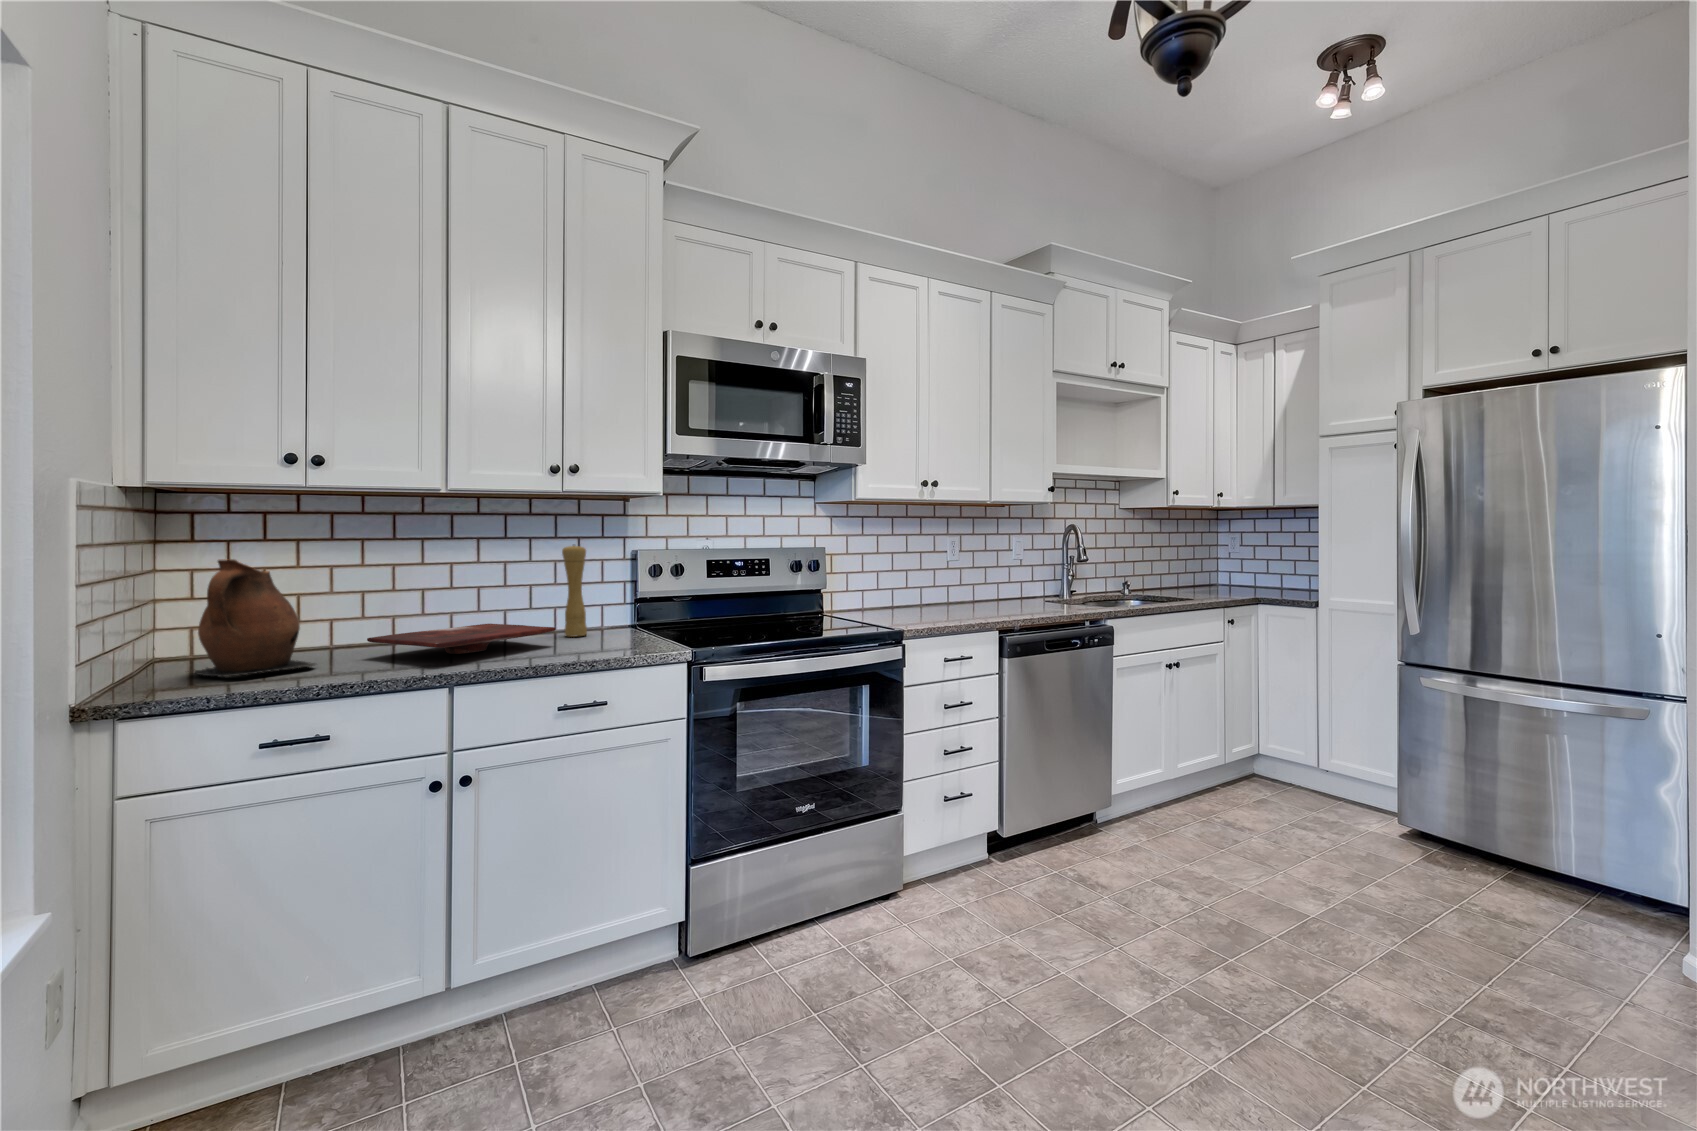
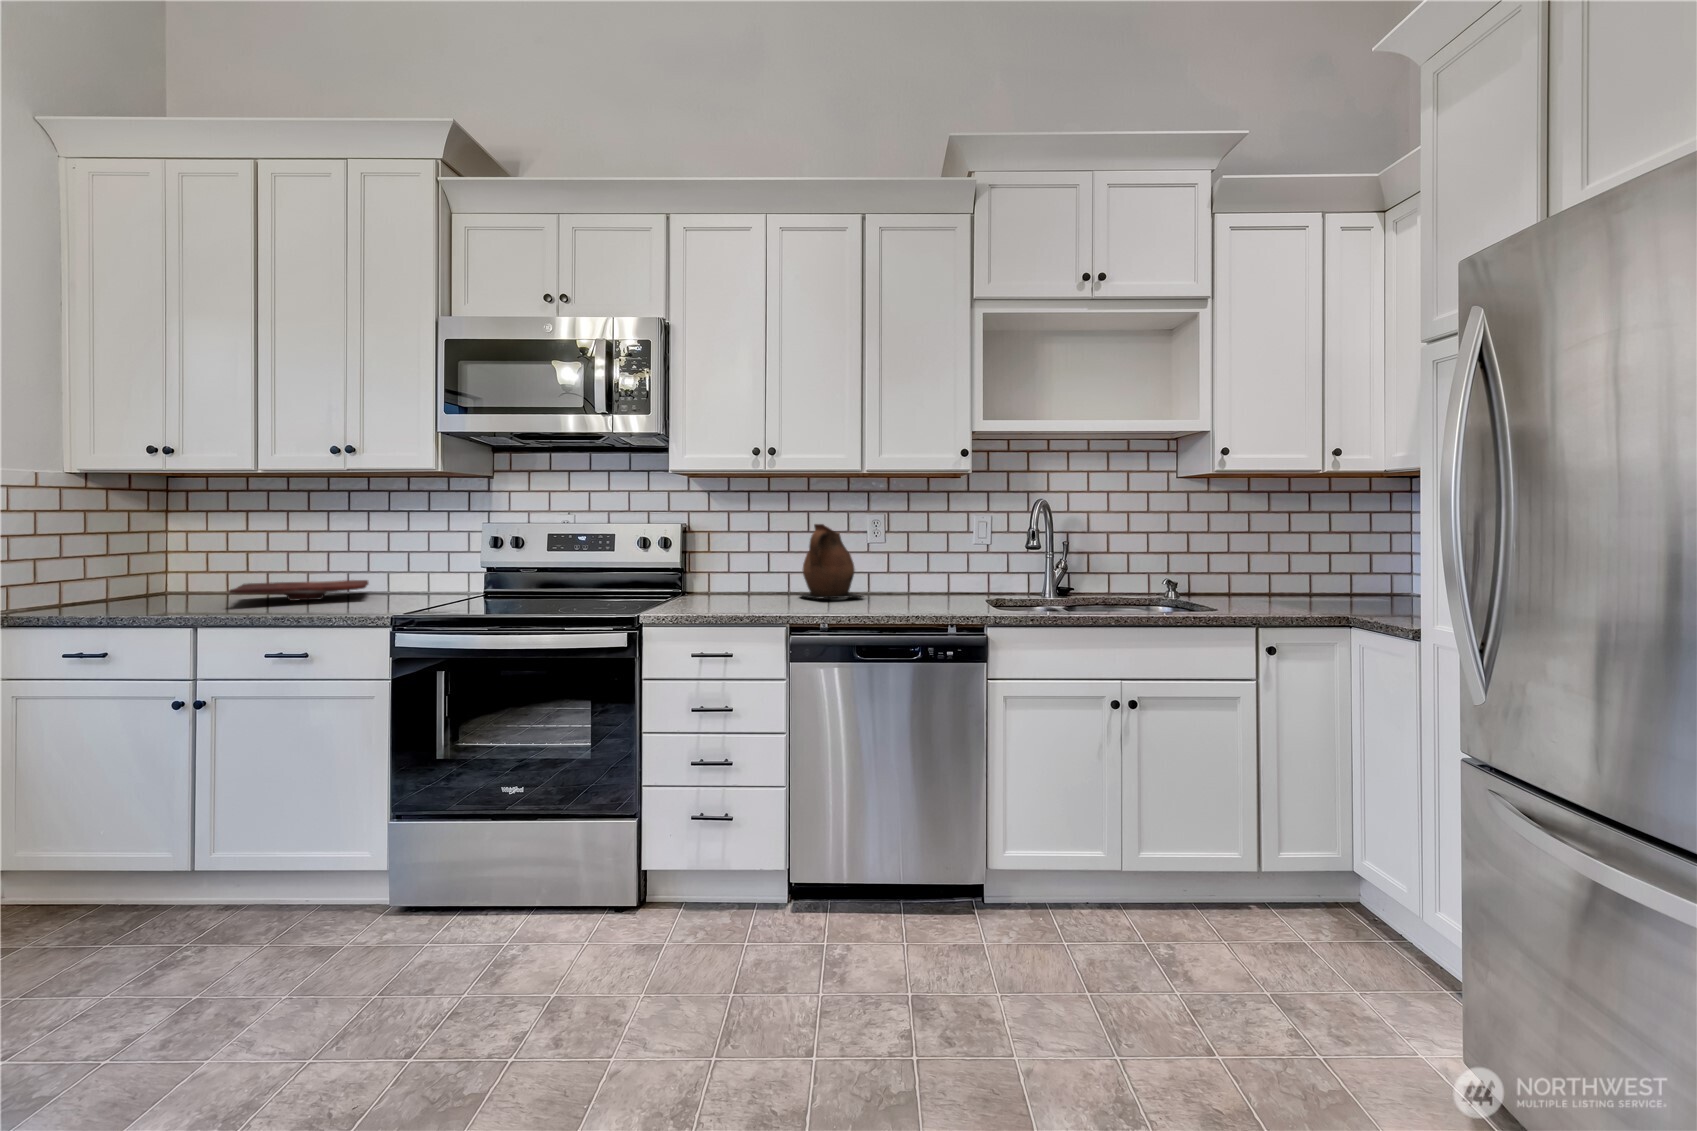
pepper mill: present [562,545,587,637] -> none [407,517,431,595]
ceramic pitcher: present [193,559,316,677] -> present [801,524,862,599]

